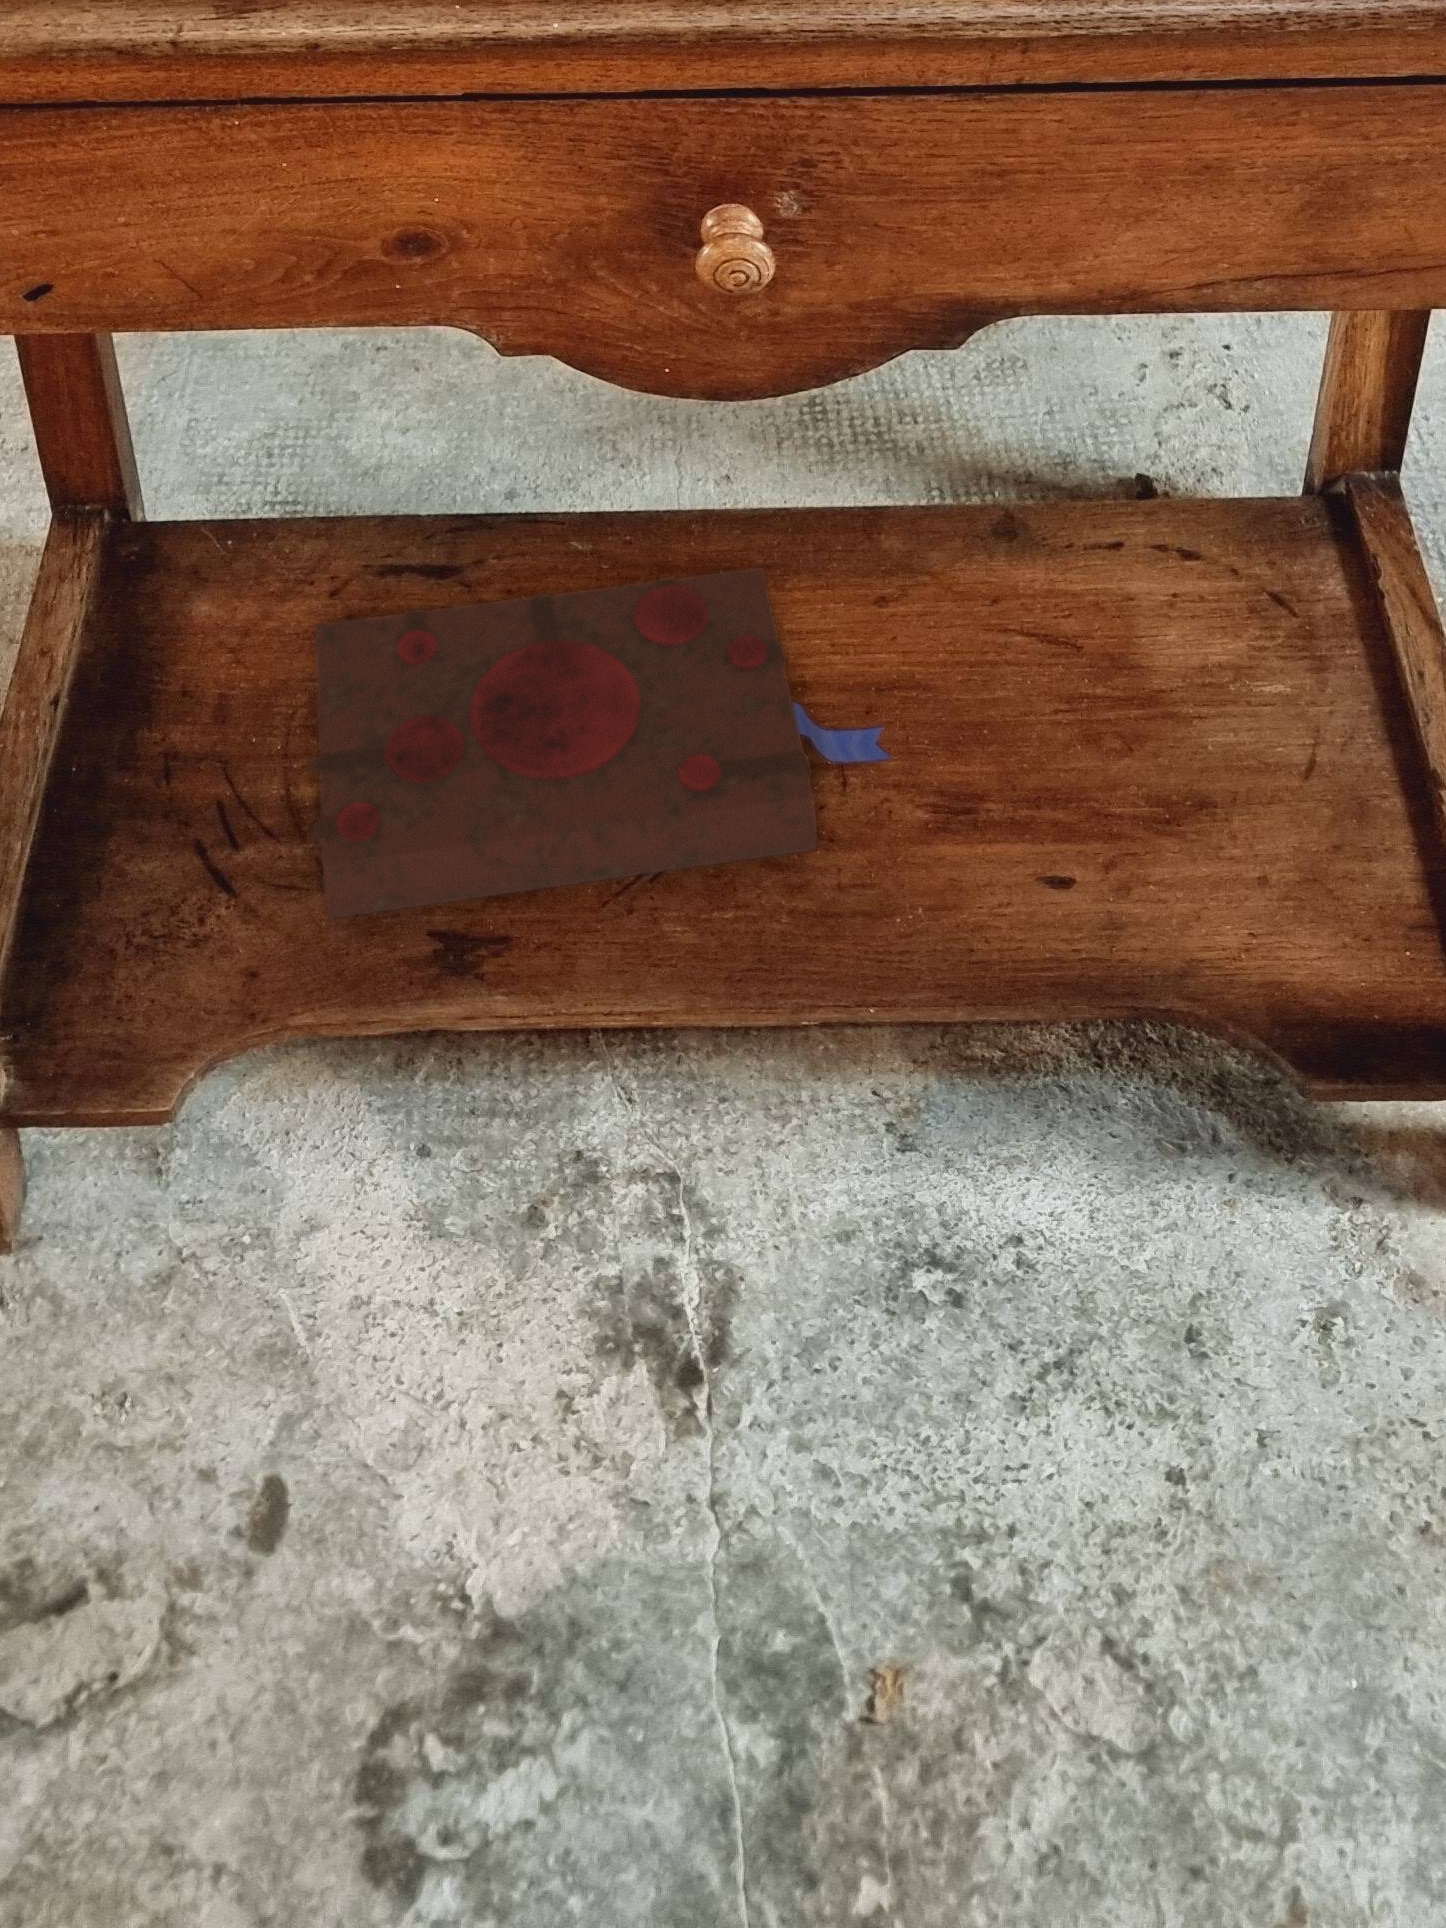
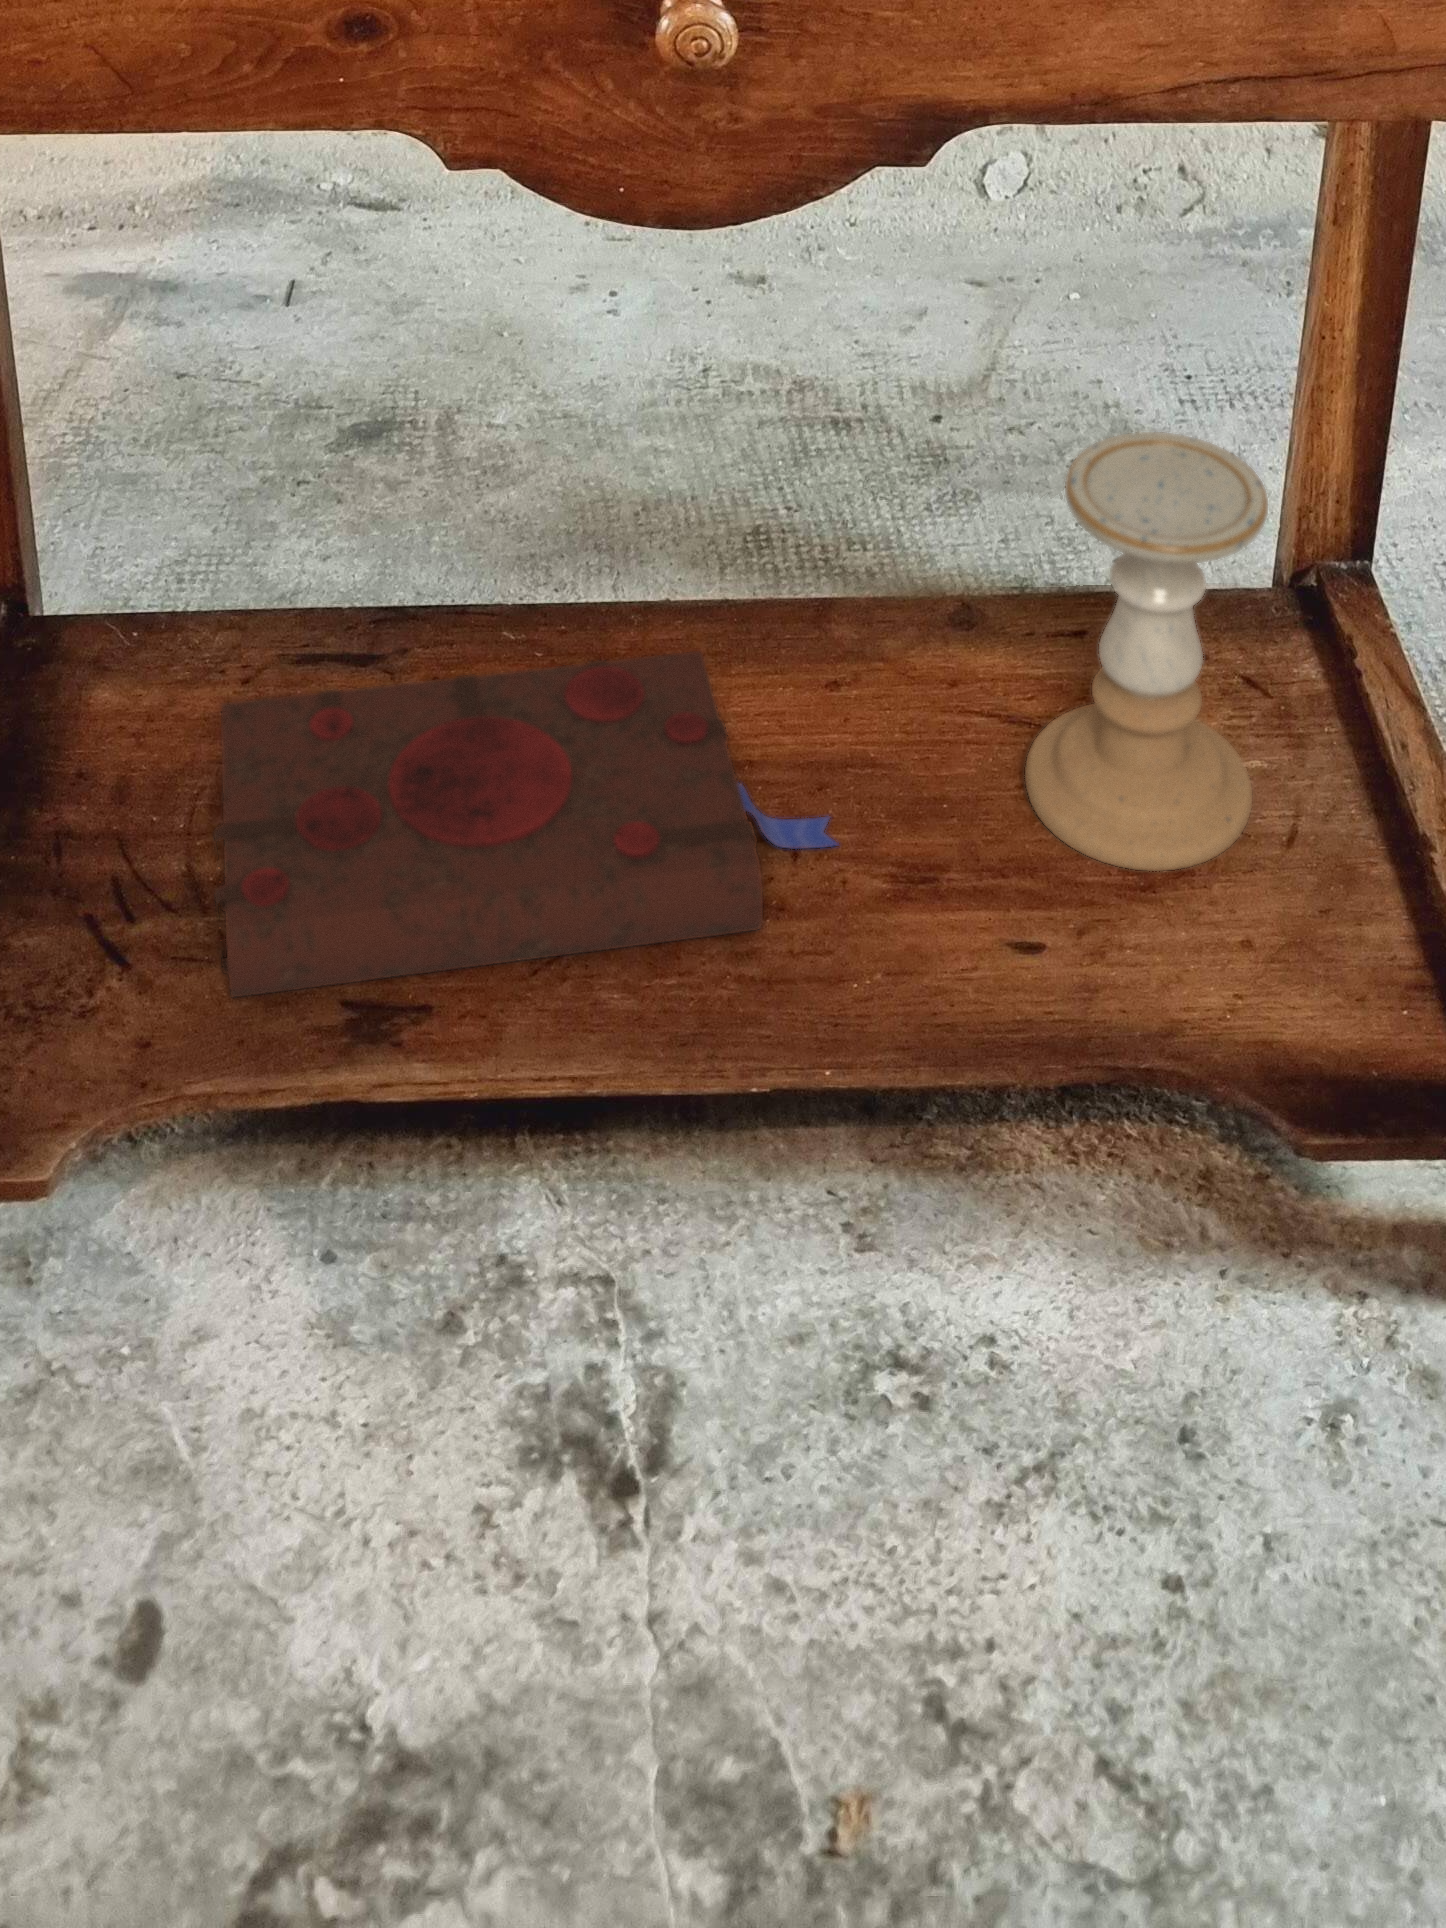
candle holder: none [1066,390,1299,786] -> present [1025,432,1268,871]

